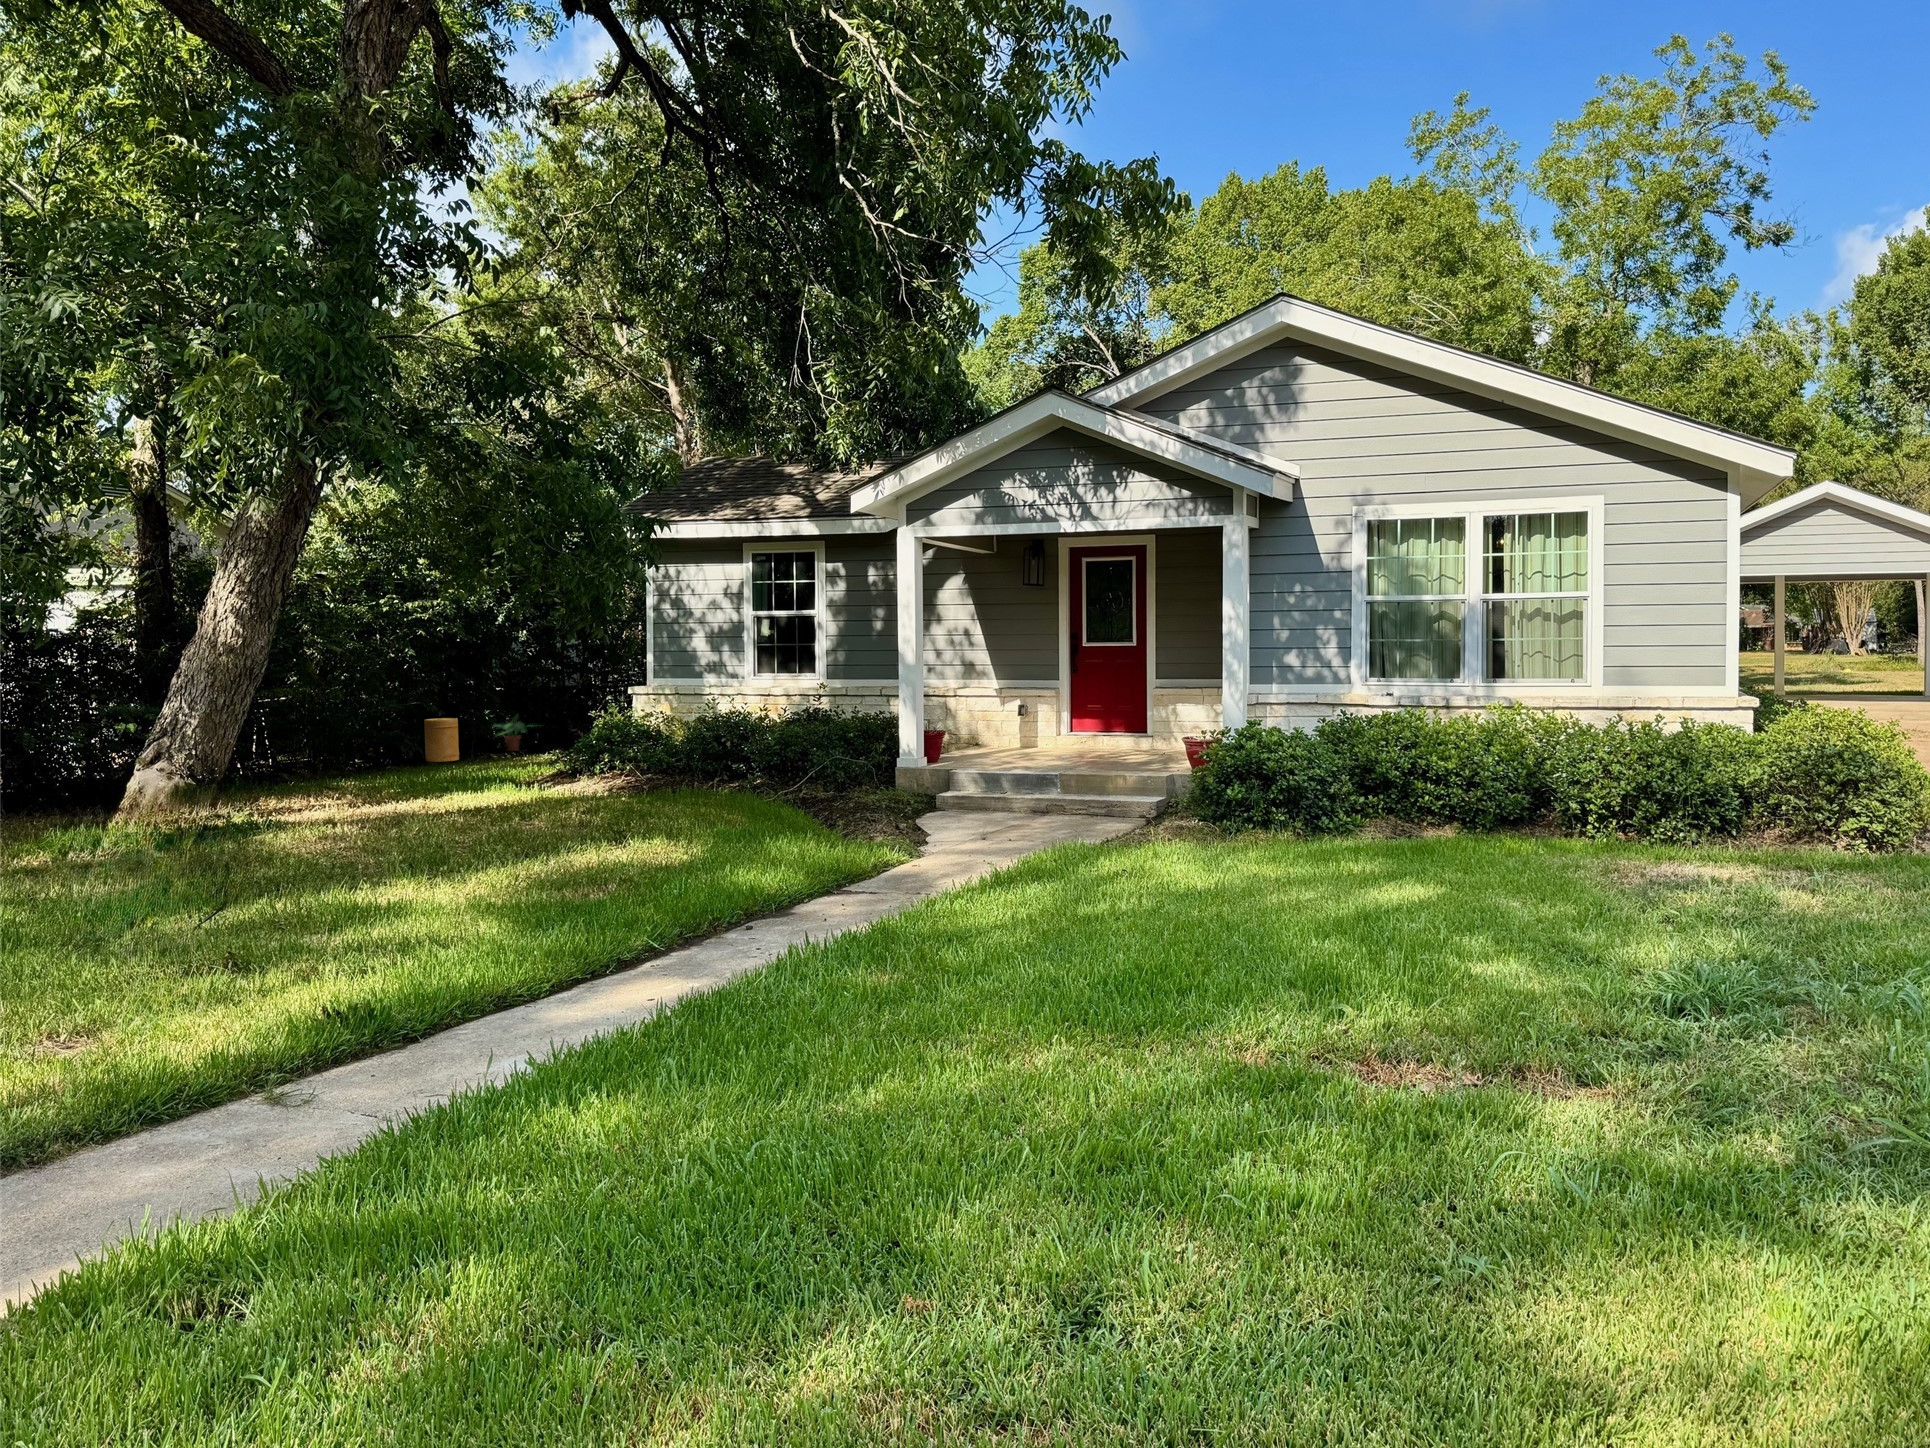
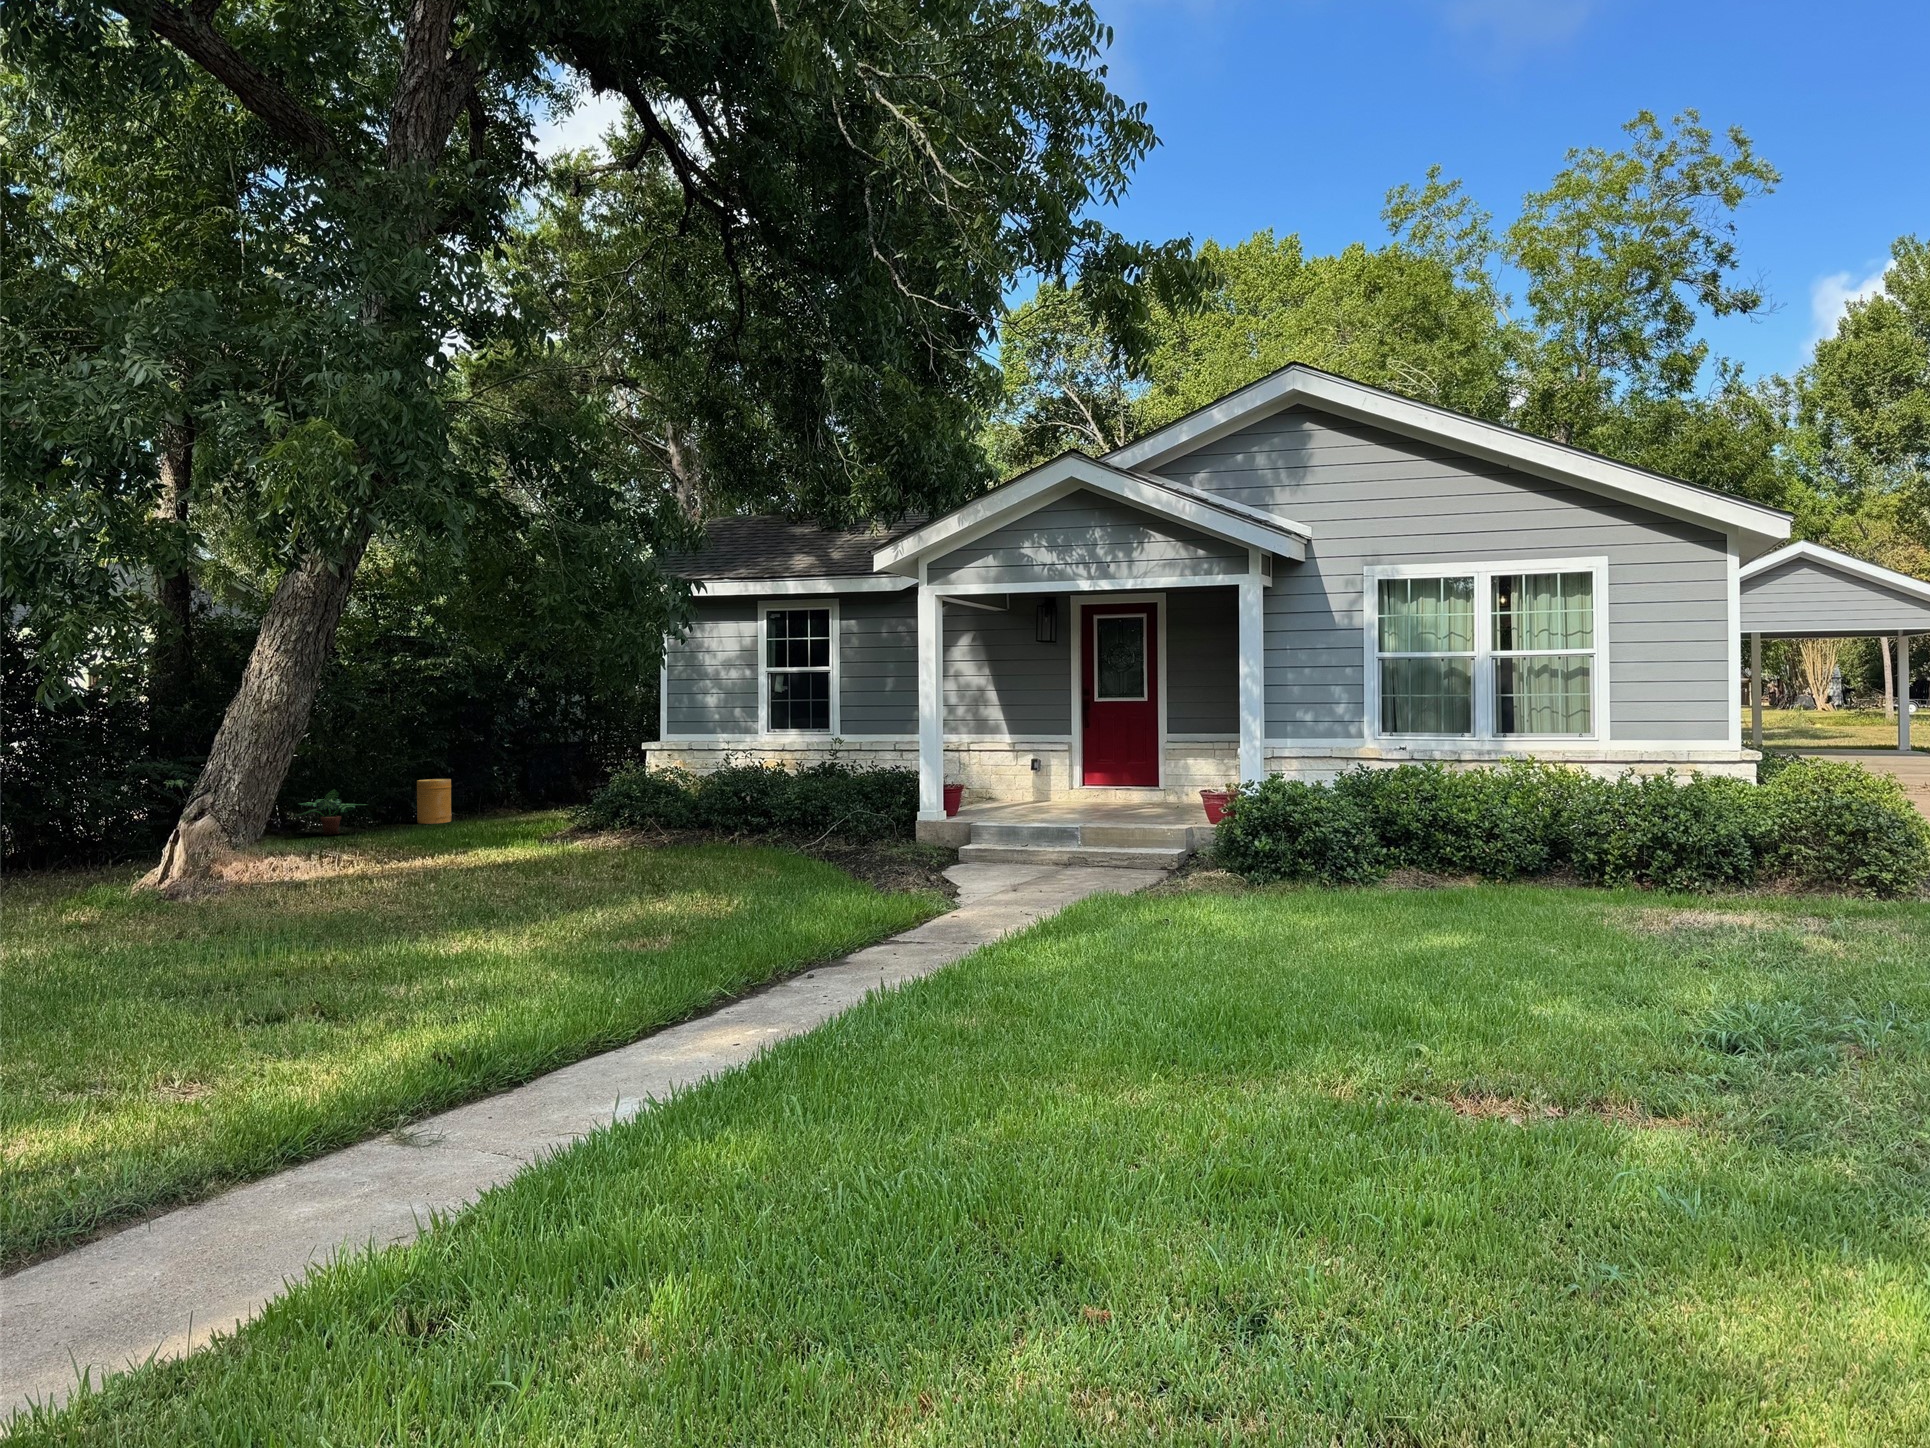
potted plant: present [495,714,528,751] -> present [294,789,366,835]

